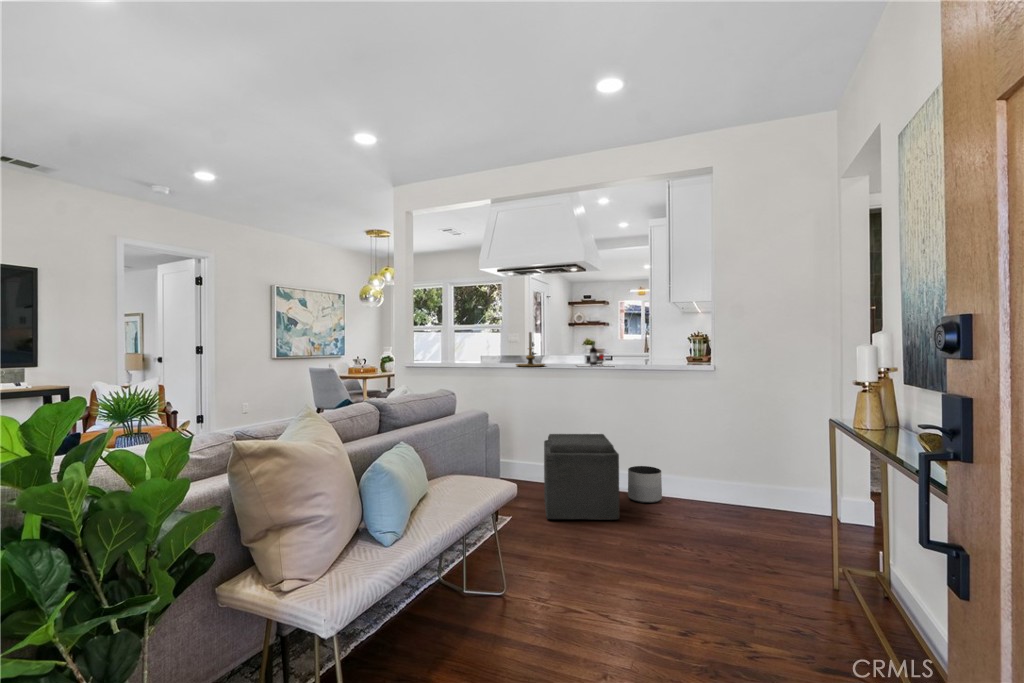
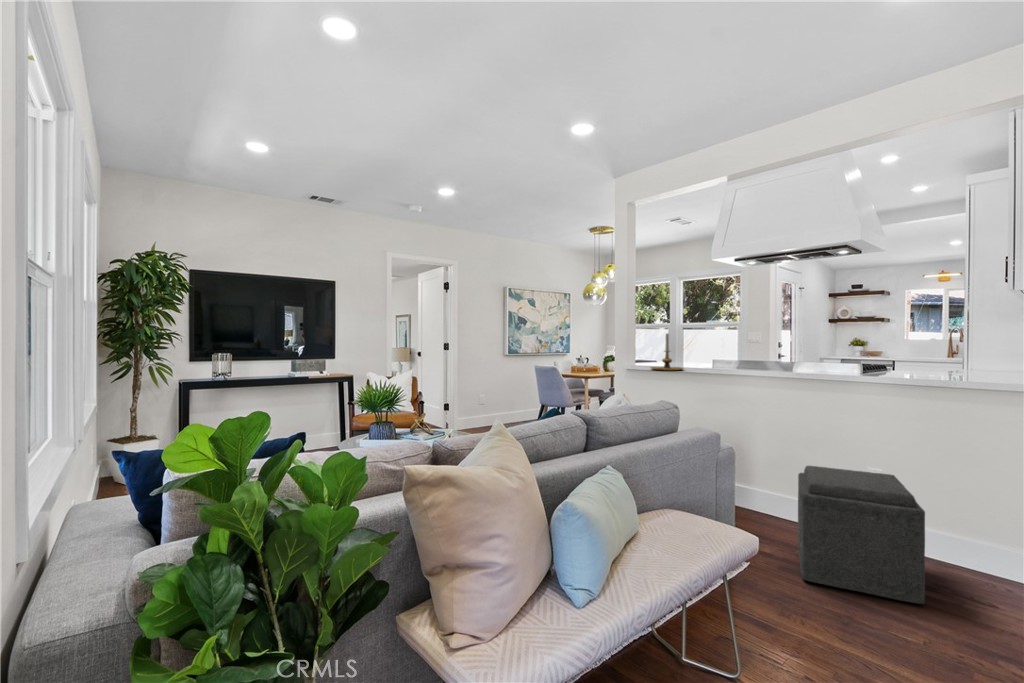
candle holder: present [516,332,545,367] -> present [651,334,684,371]
wine bottle: present [589,343,604,366] -> none [844,346,914,381]
planter: present [628,466,662,503] -> none [936,526,1001,588]

